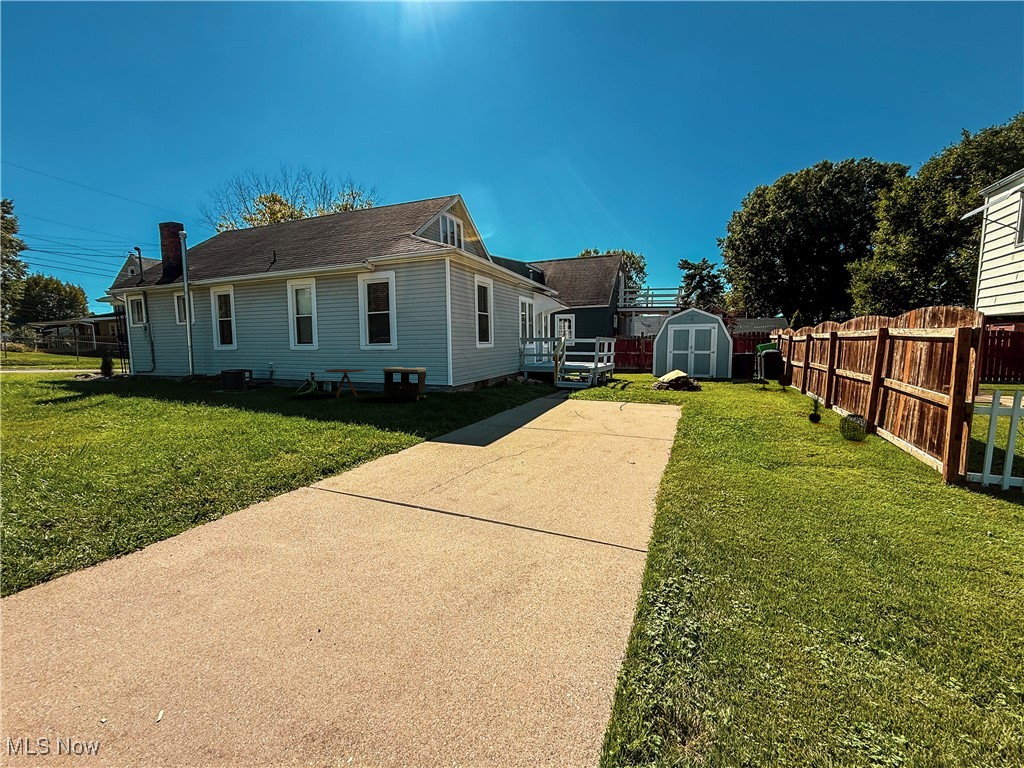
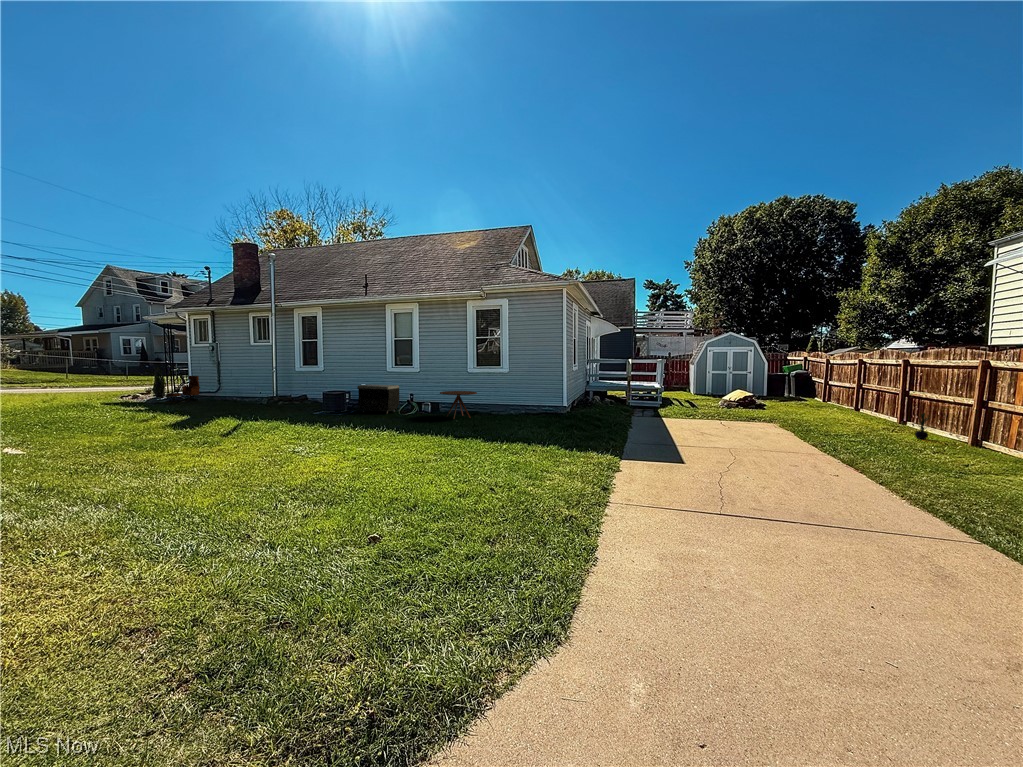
lounge chair: present [758,363,793,392] -> present [166,376,200,402]
storage bench: present [383,367,426,400] -> present [357,384,399,414]
woven basket: present [839,414,870,441] -> none [968,432,999,455]

